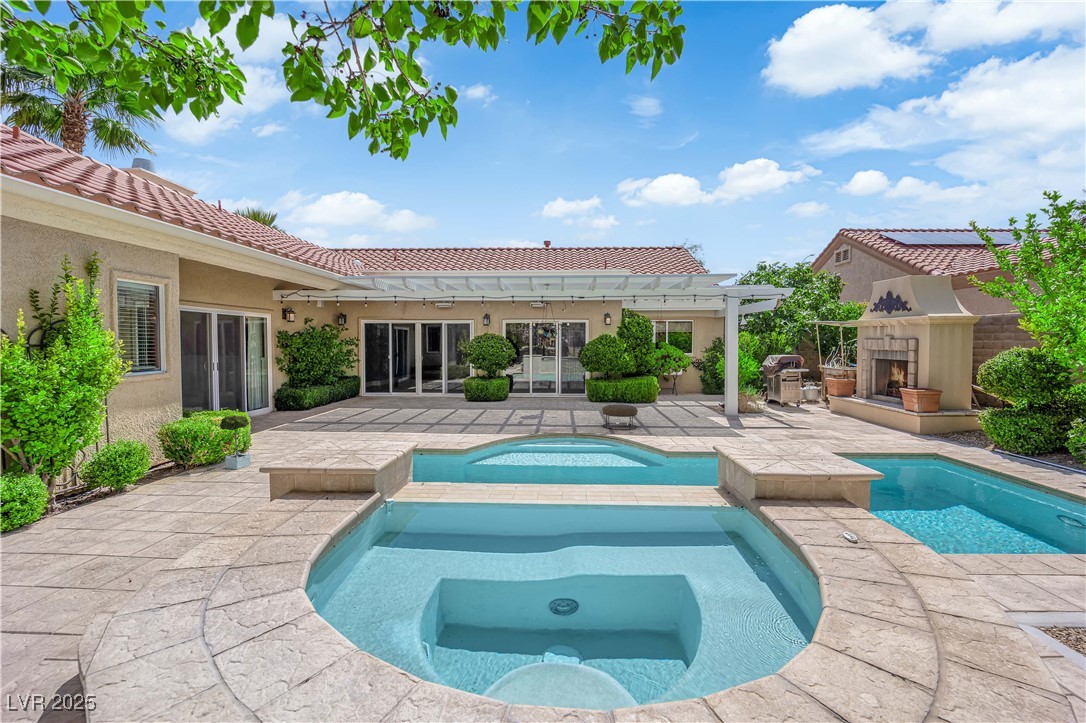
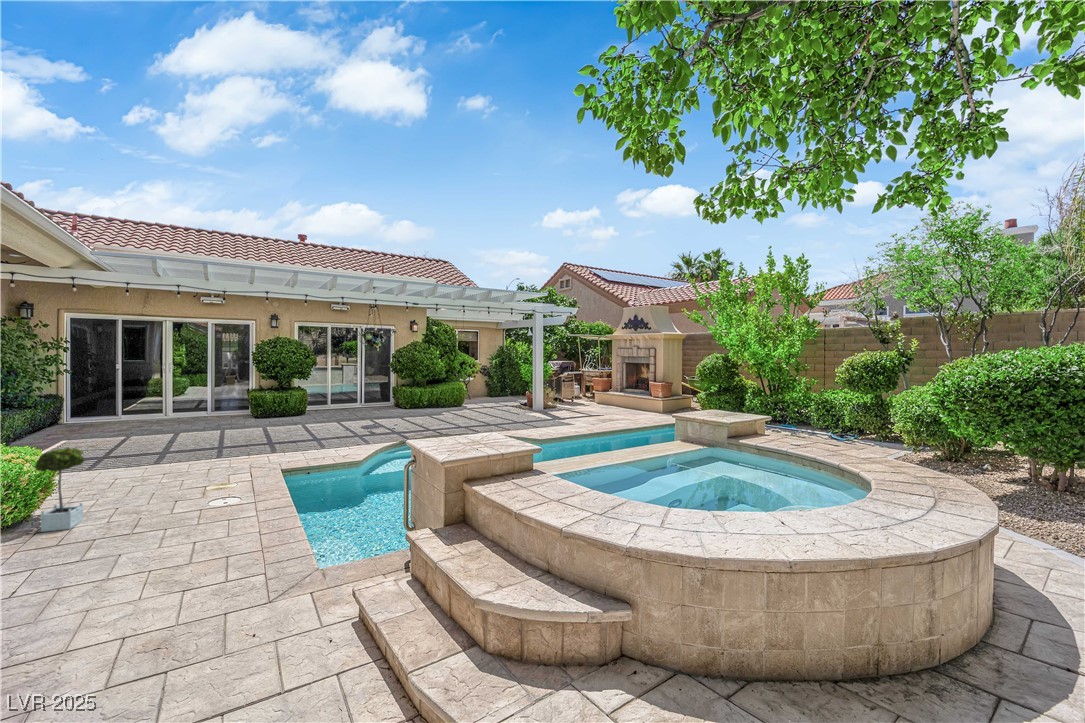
ottoman: present [602,405,638,430] -> none [458,407,491,429]

